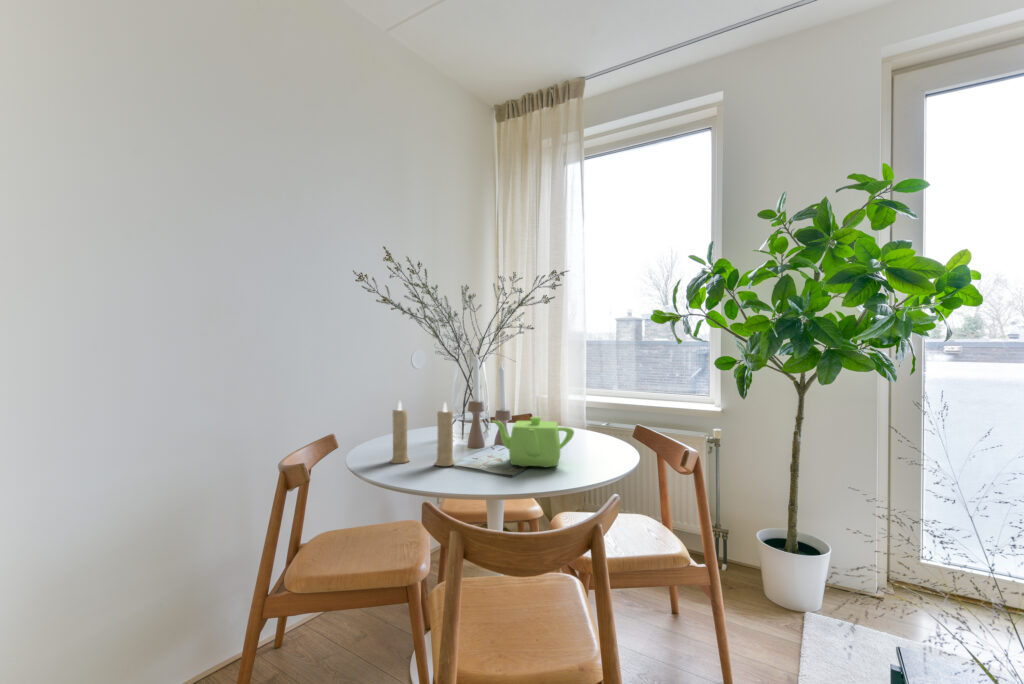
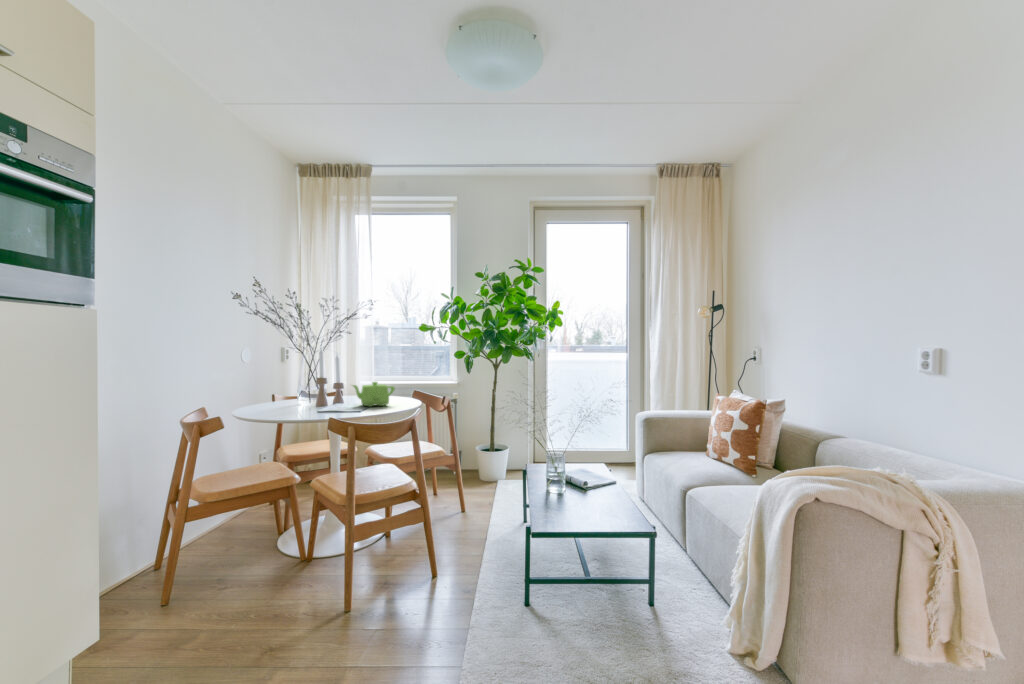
candle: present [390,401,454,466] -> none [294,374,334,410]

